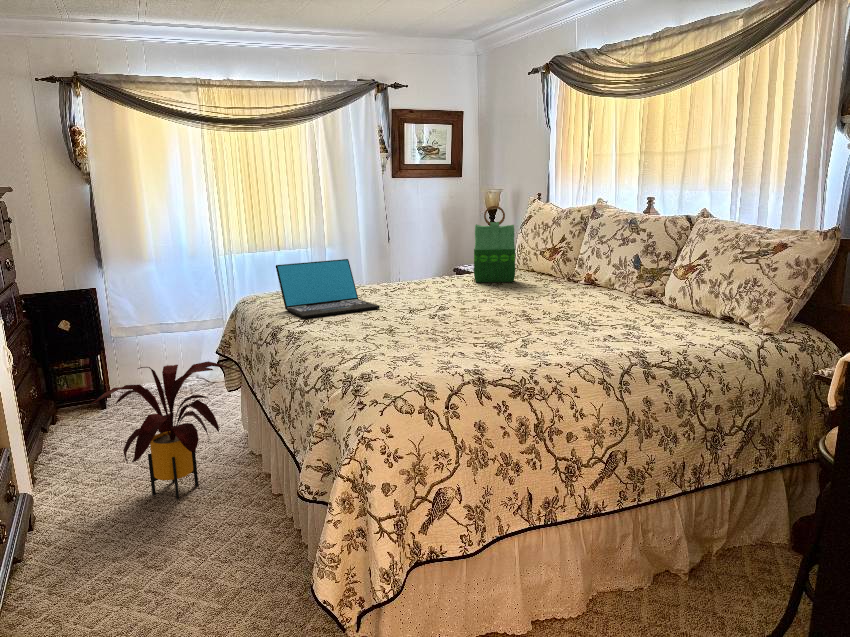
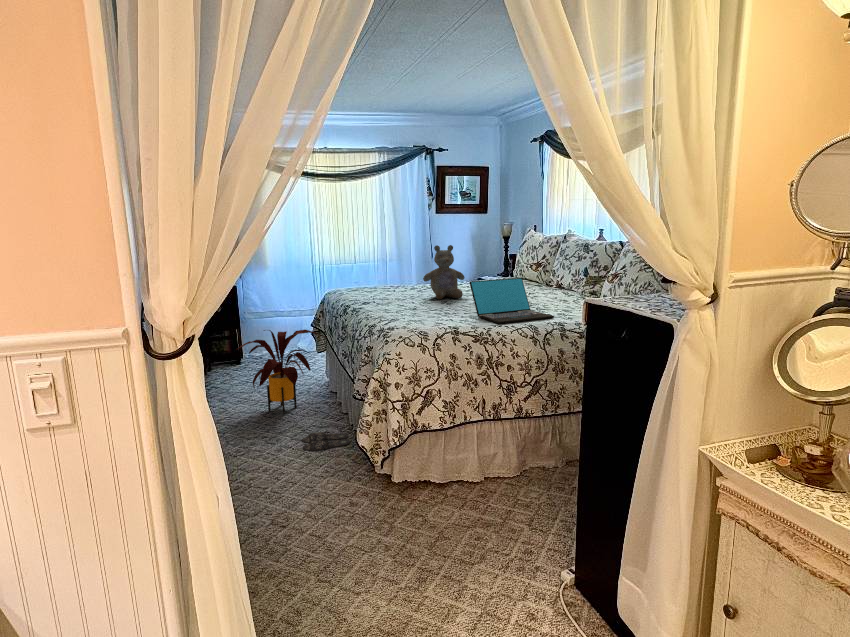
tote bag: present [474,206,515,282] -> none [482,234,511,286]
stuffed bear: none [394,224,458,310] -> present [423,245,465,299]
laptop: present [276,259,380,318] -> present [469,278,554,324]
slippers: none [208,535,291,577] -> present [301,432,350,451]

